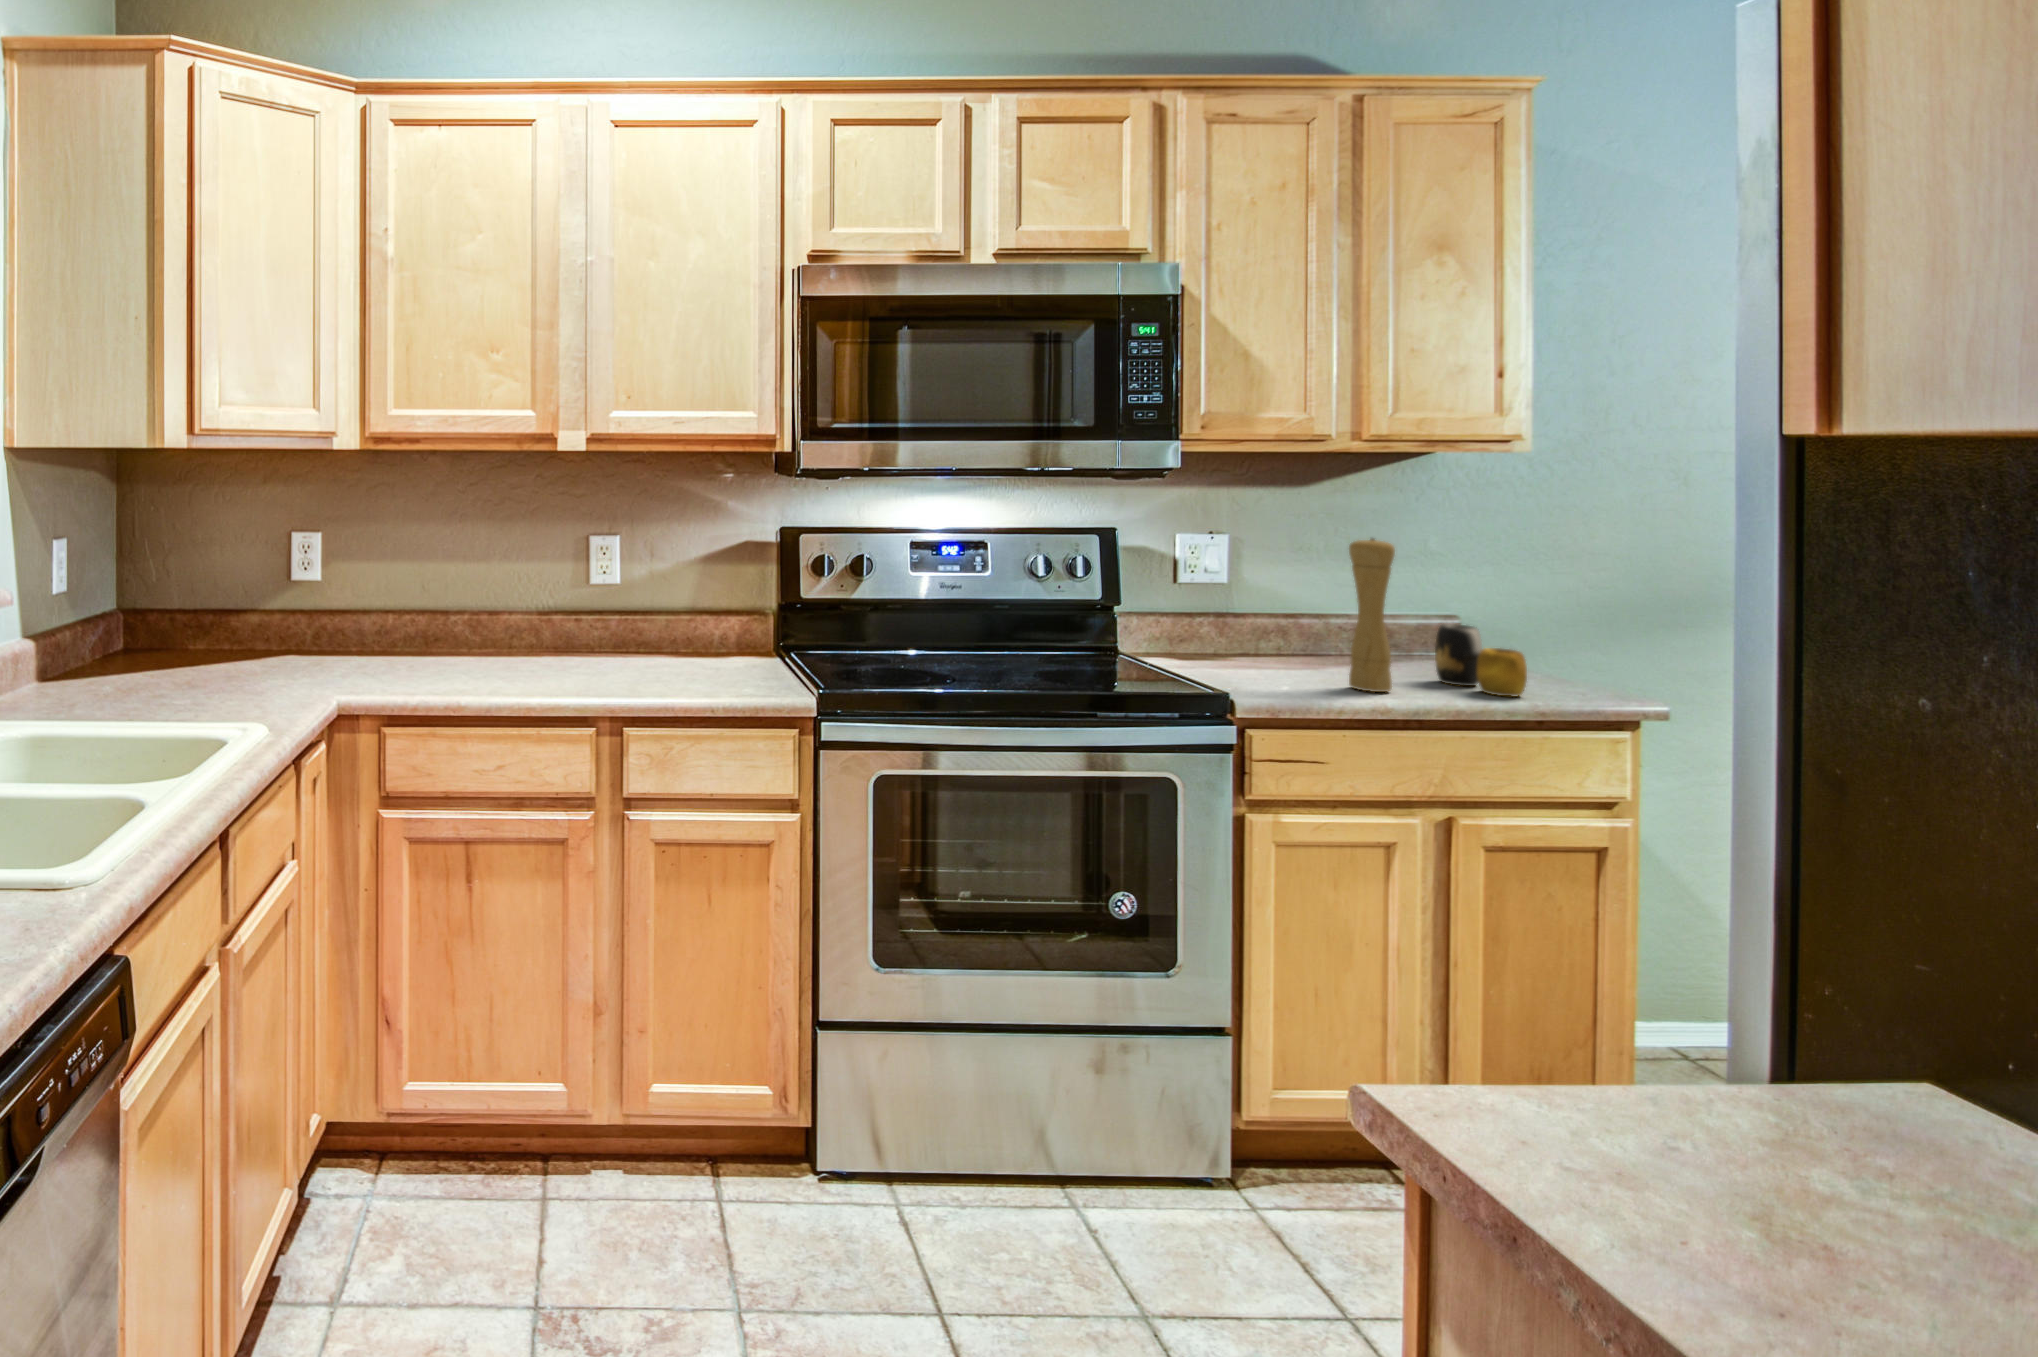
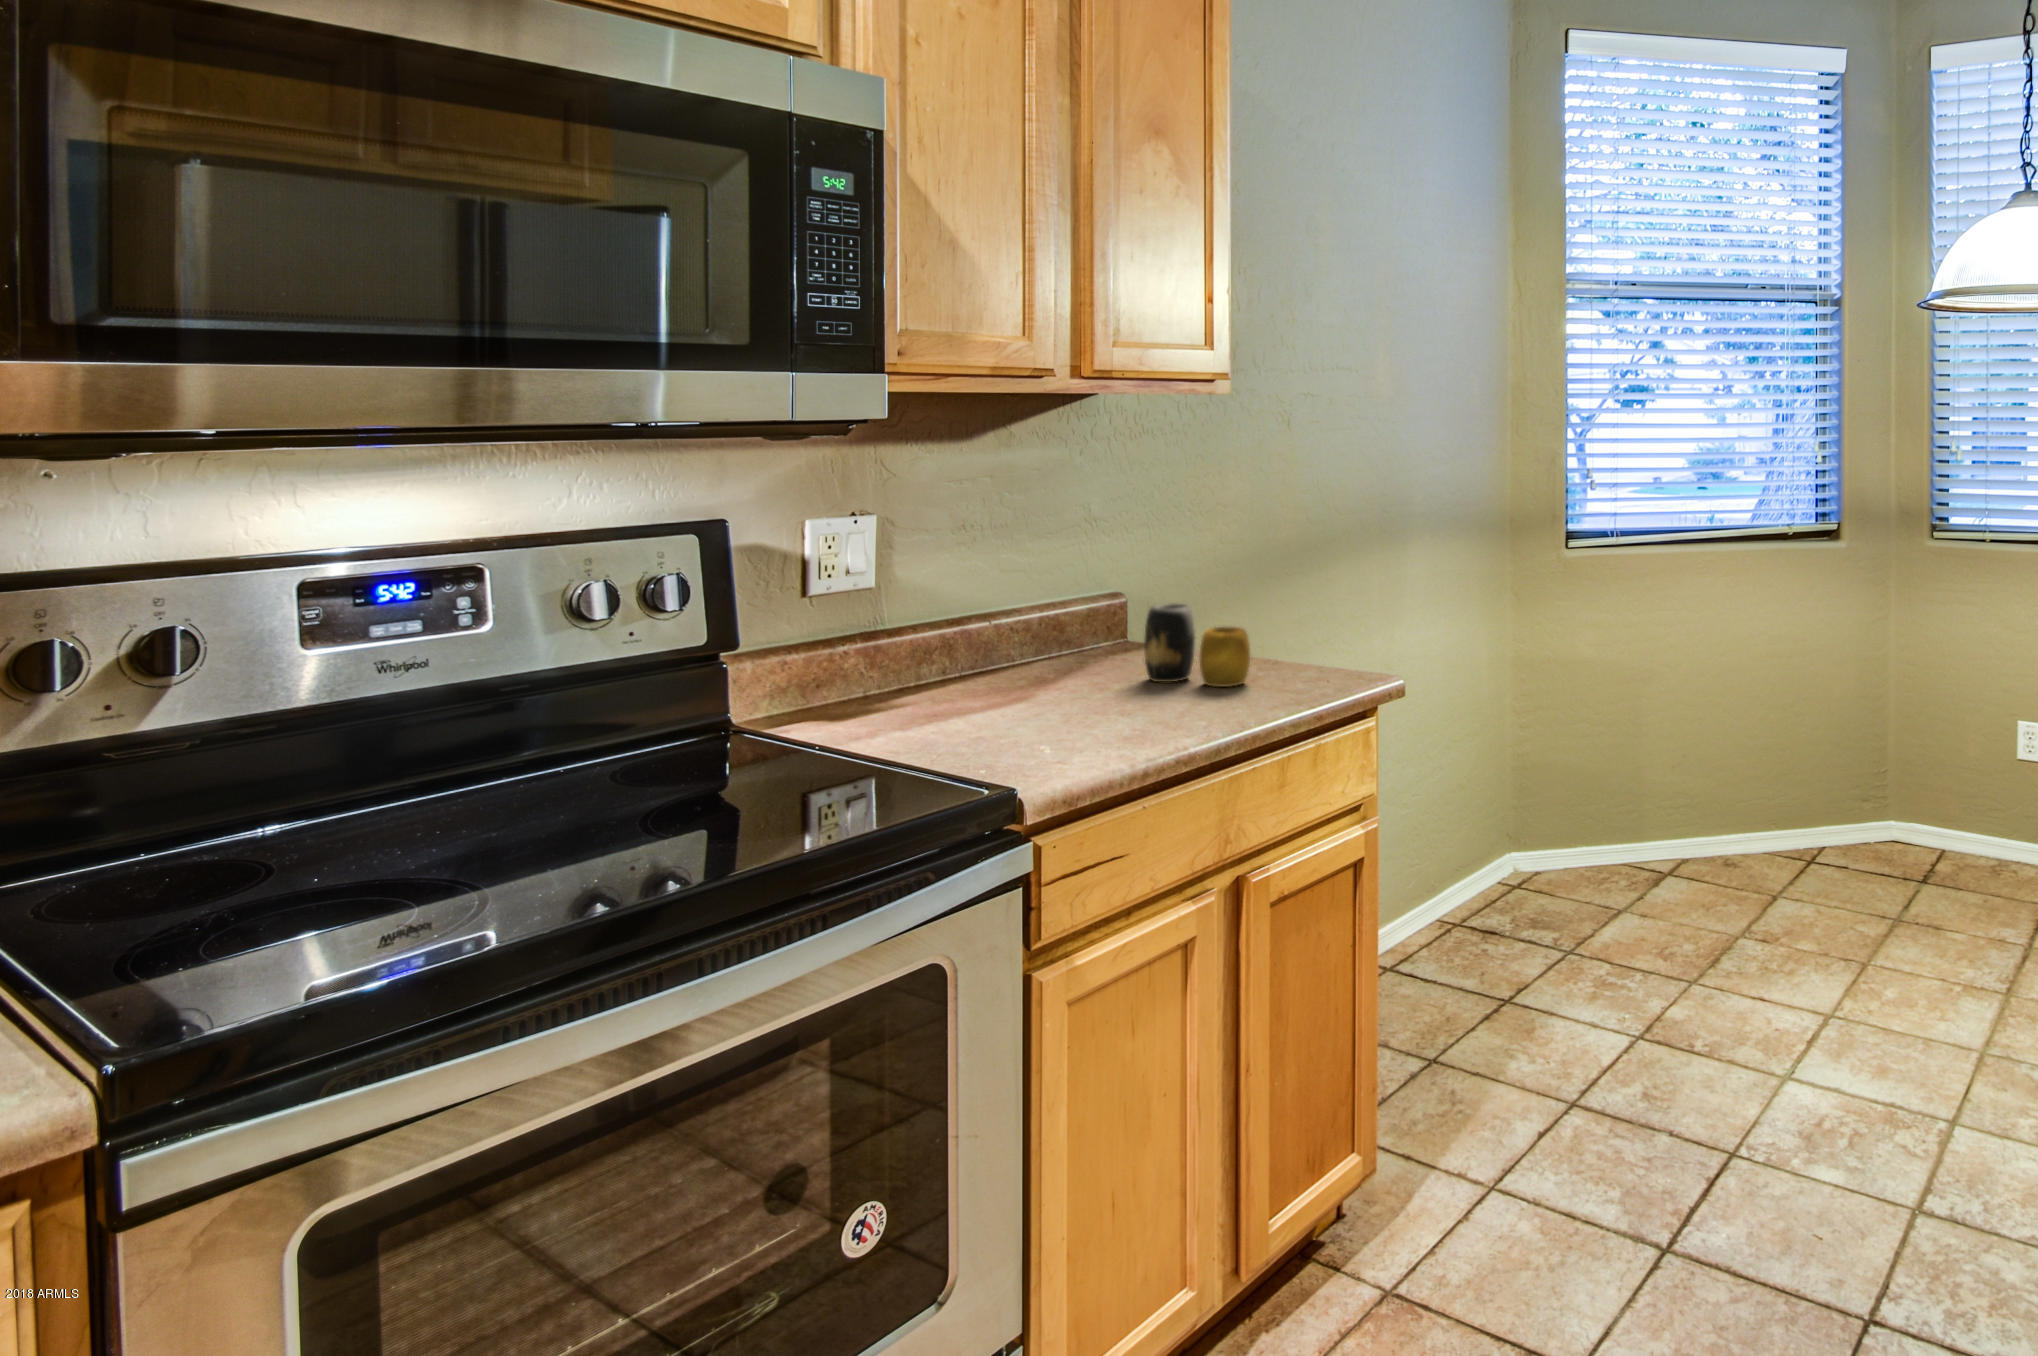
pepper mill: present [1349,538,1395,692] -> none [1086,503,1142,717]

